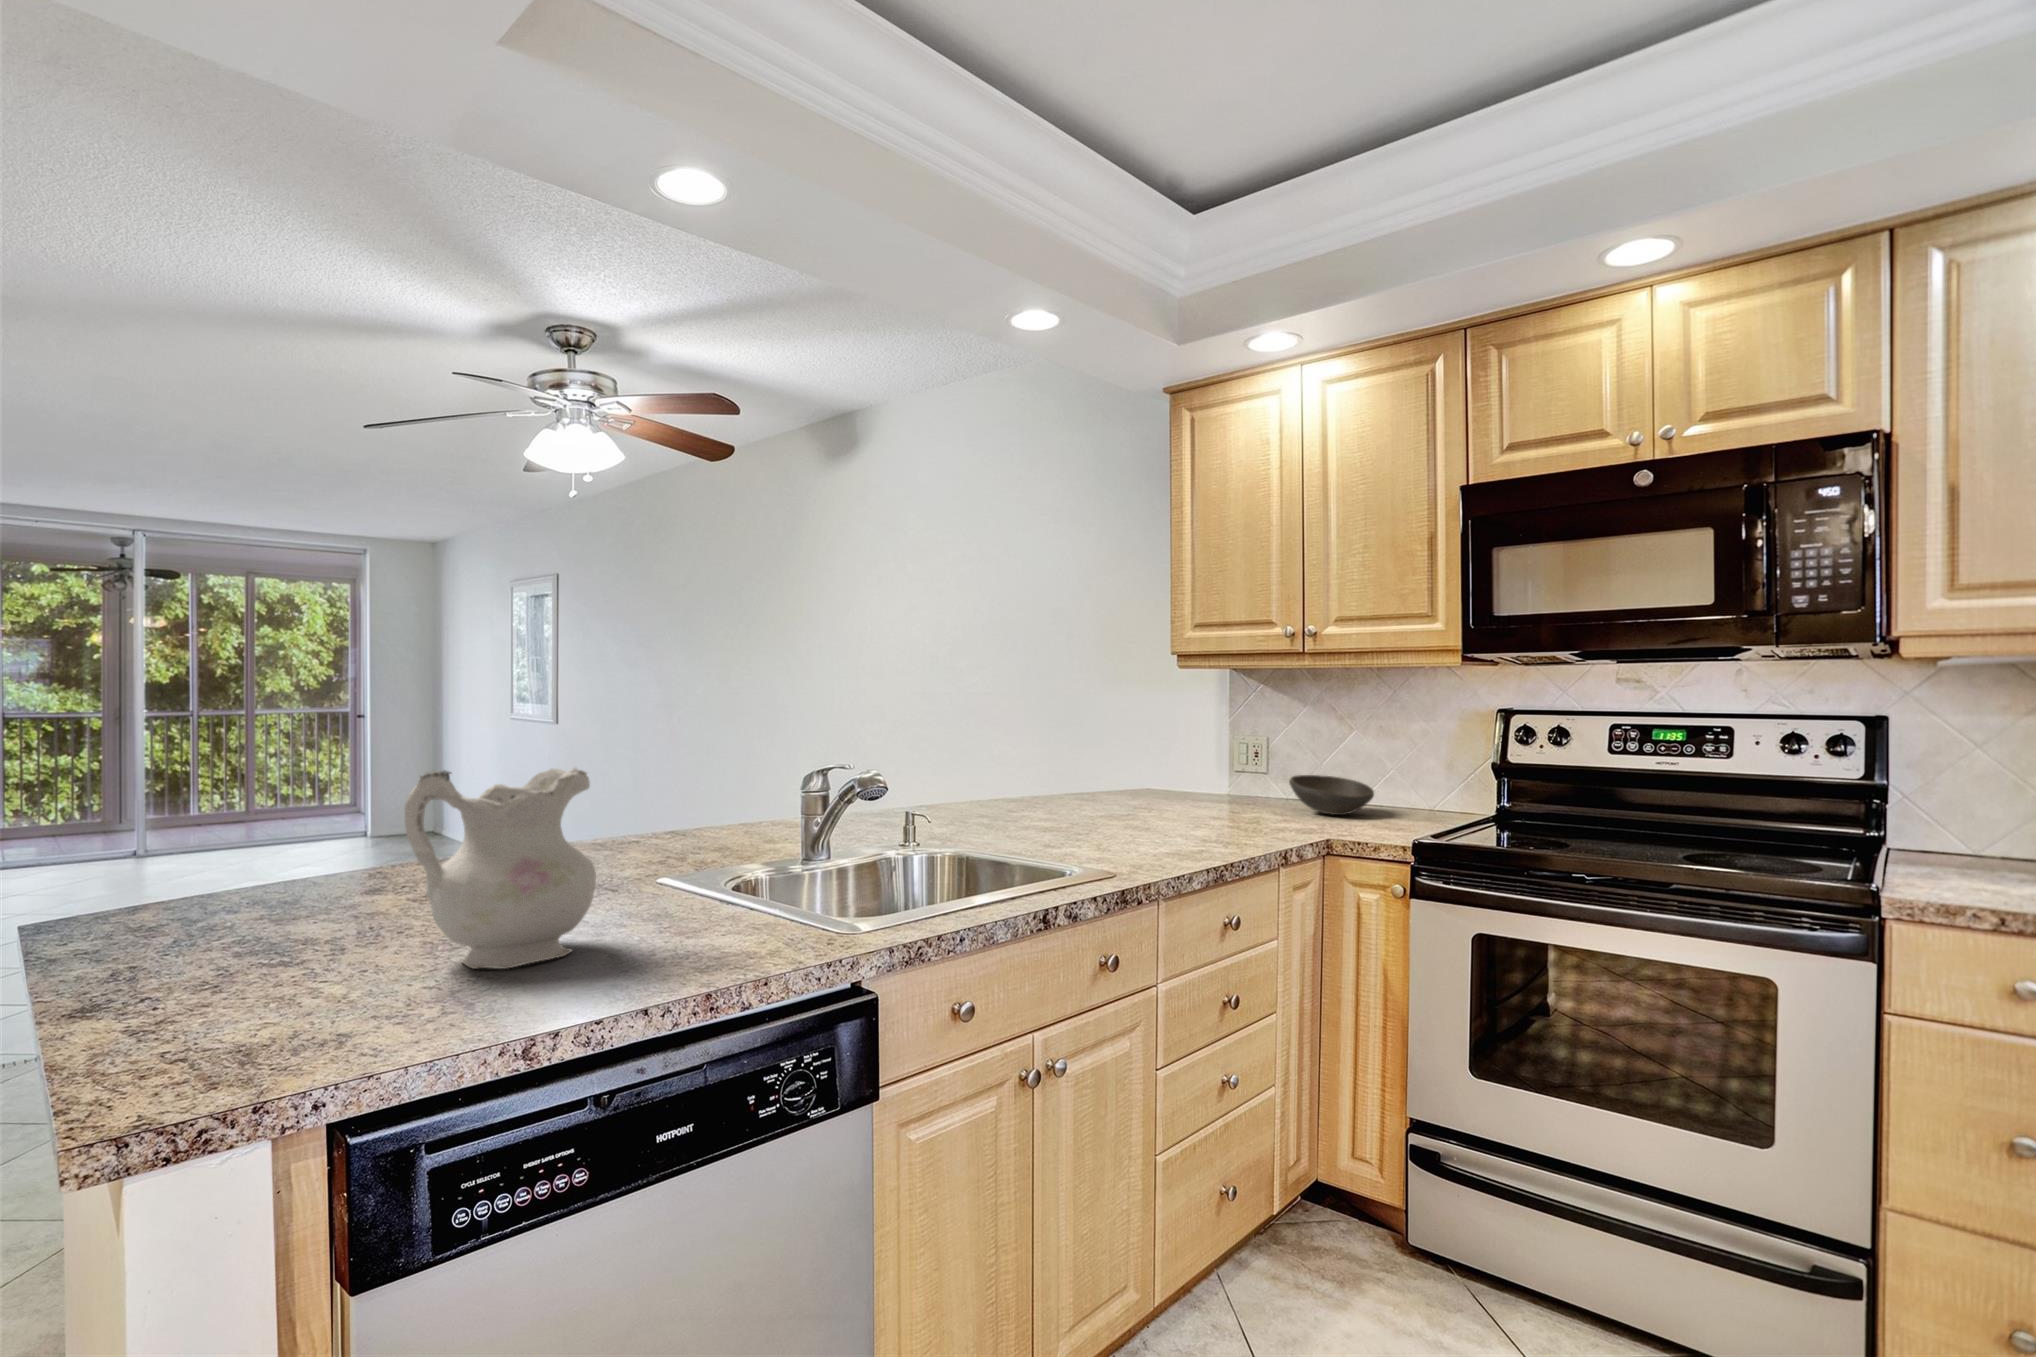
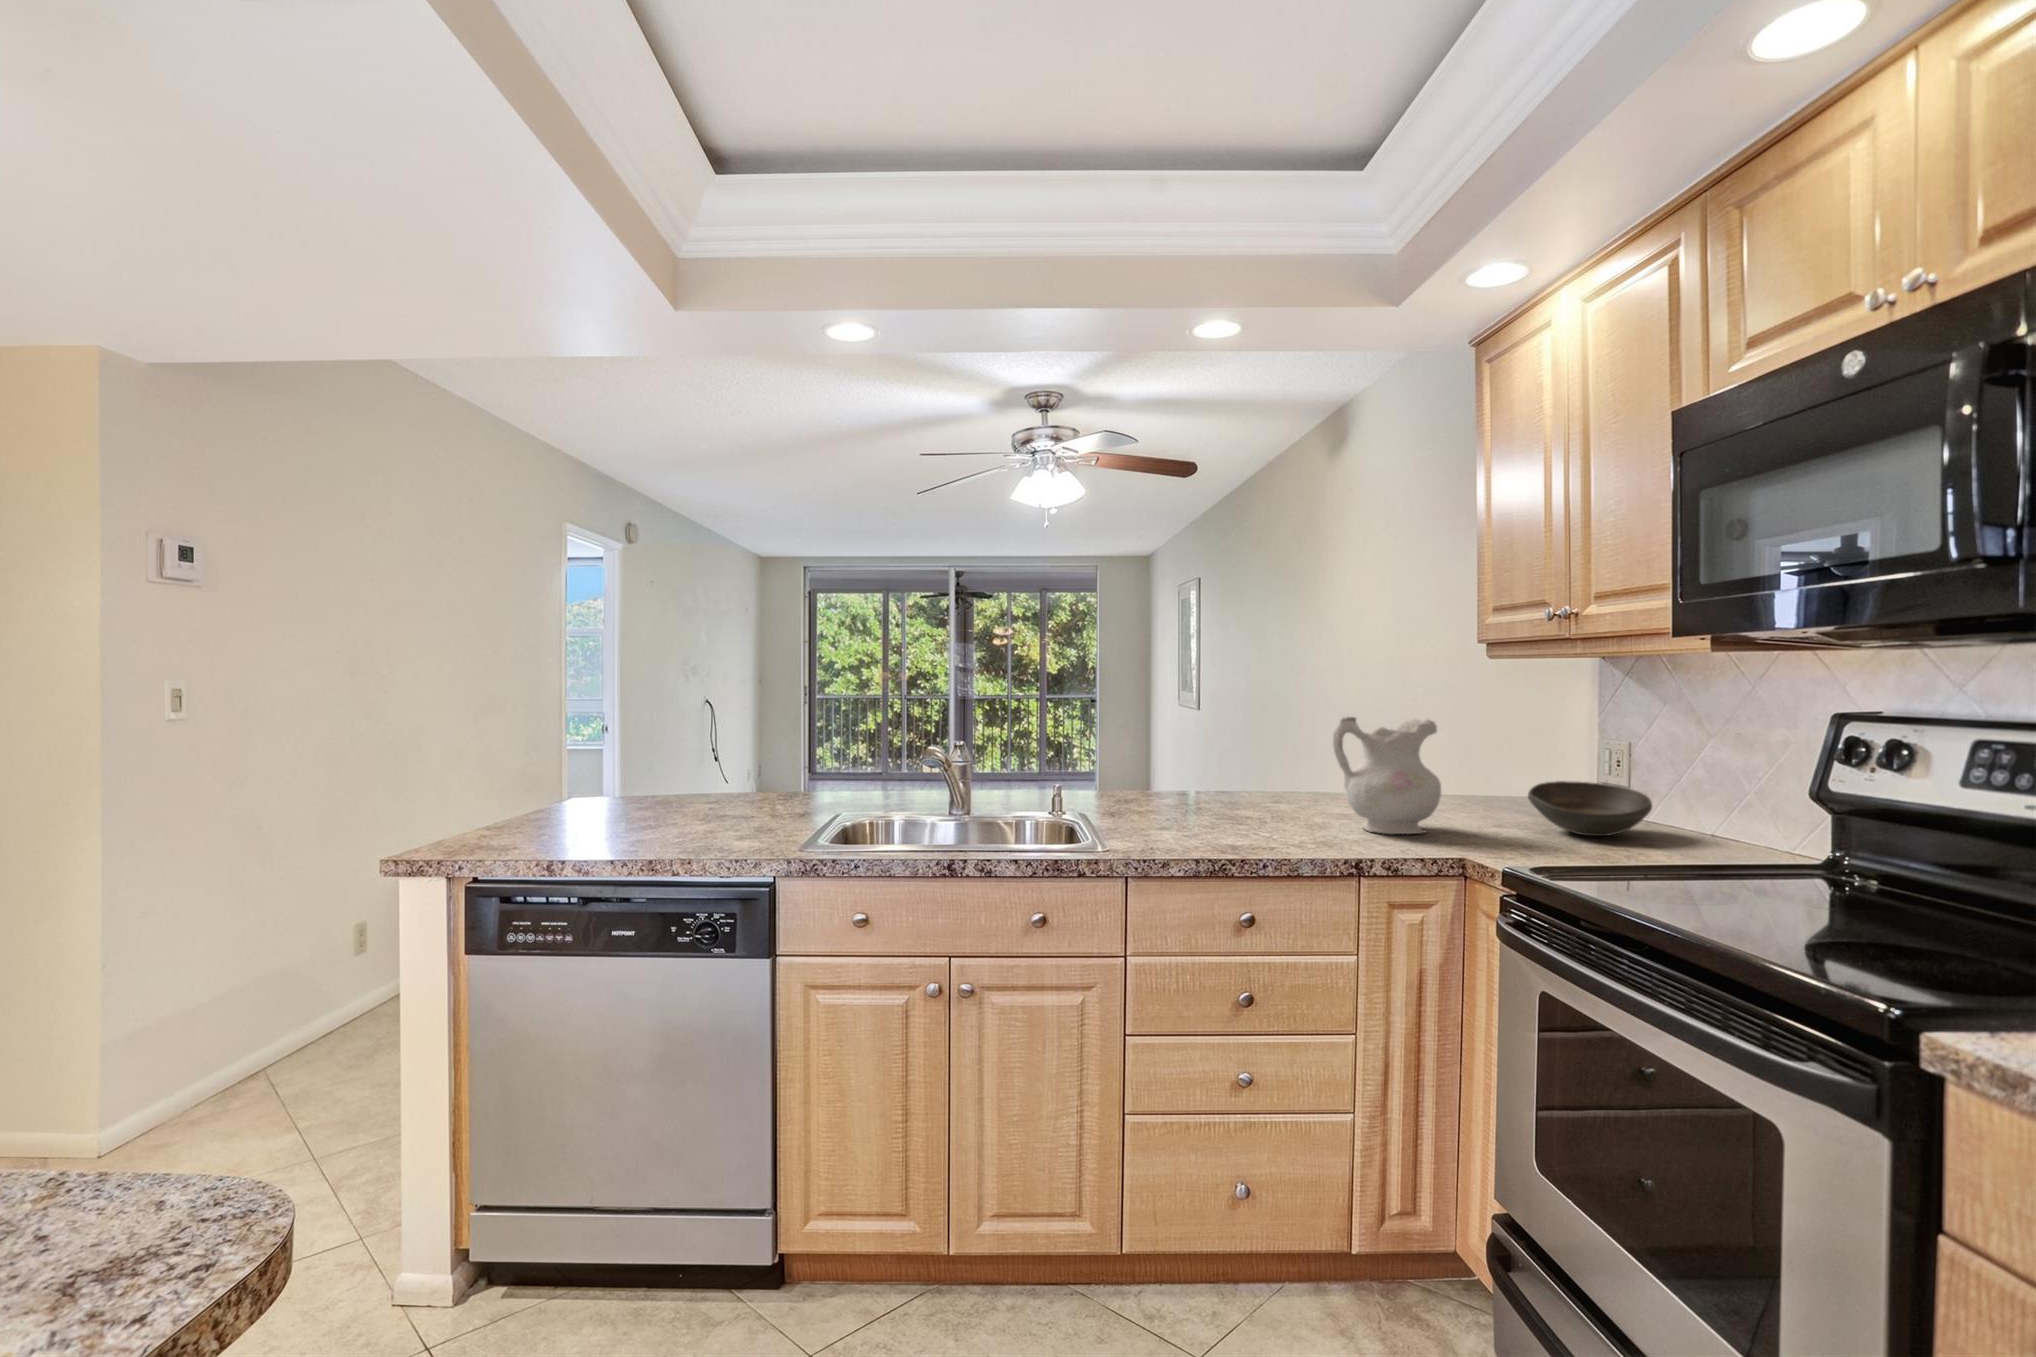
ceramic pitcher: present [405,768,596,969] -> present [1333,717,1441,834]

